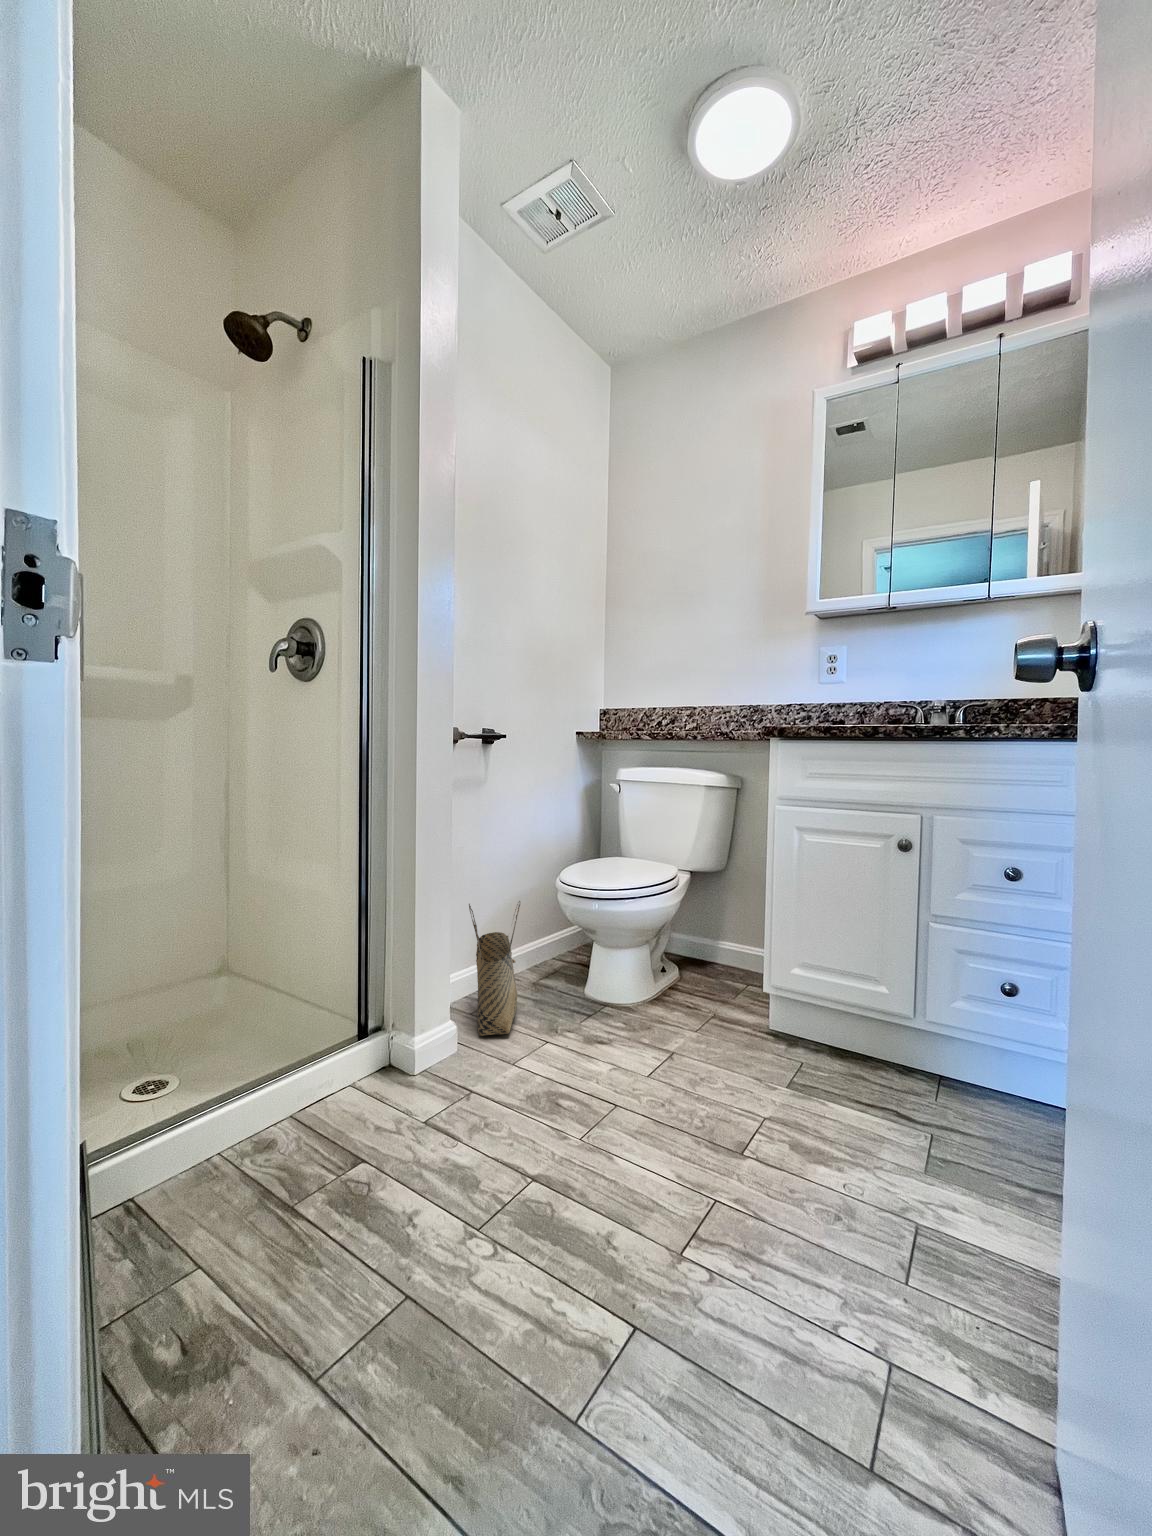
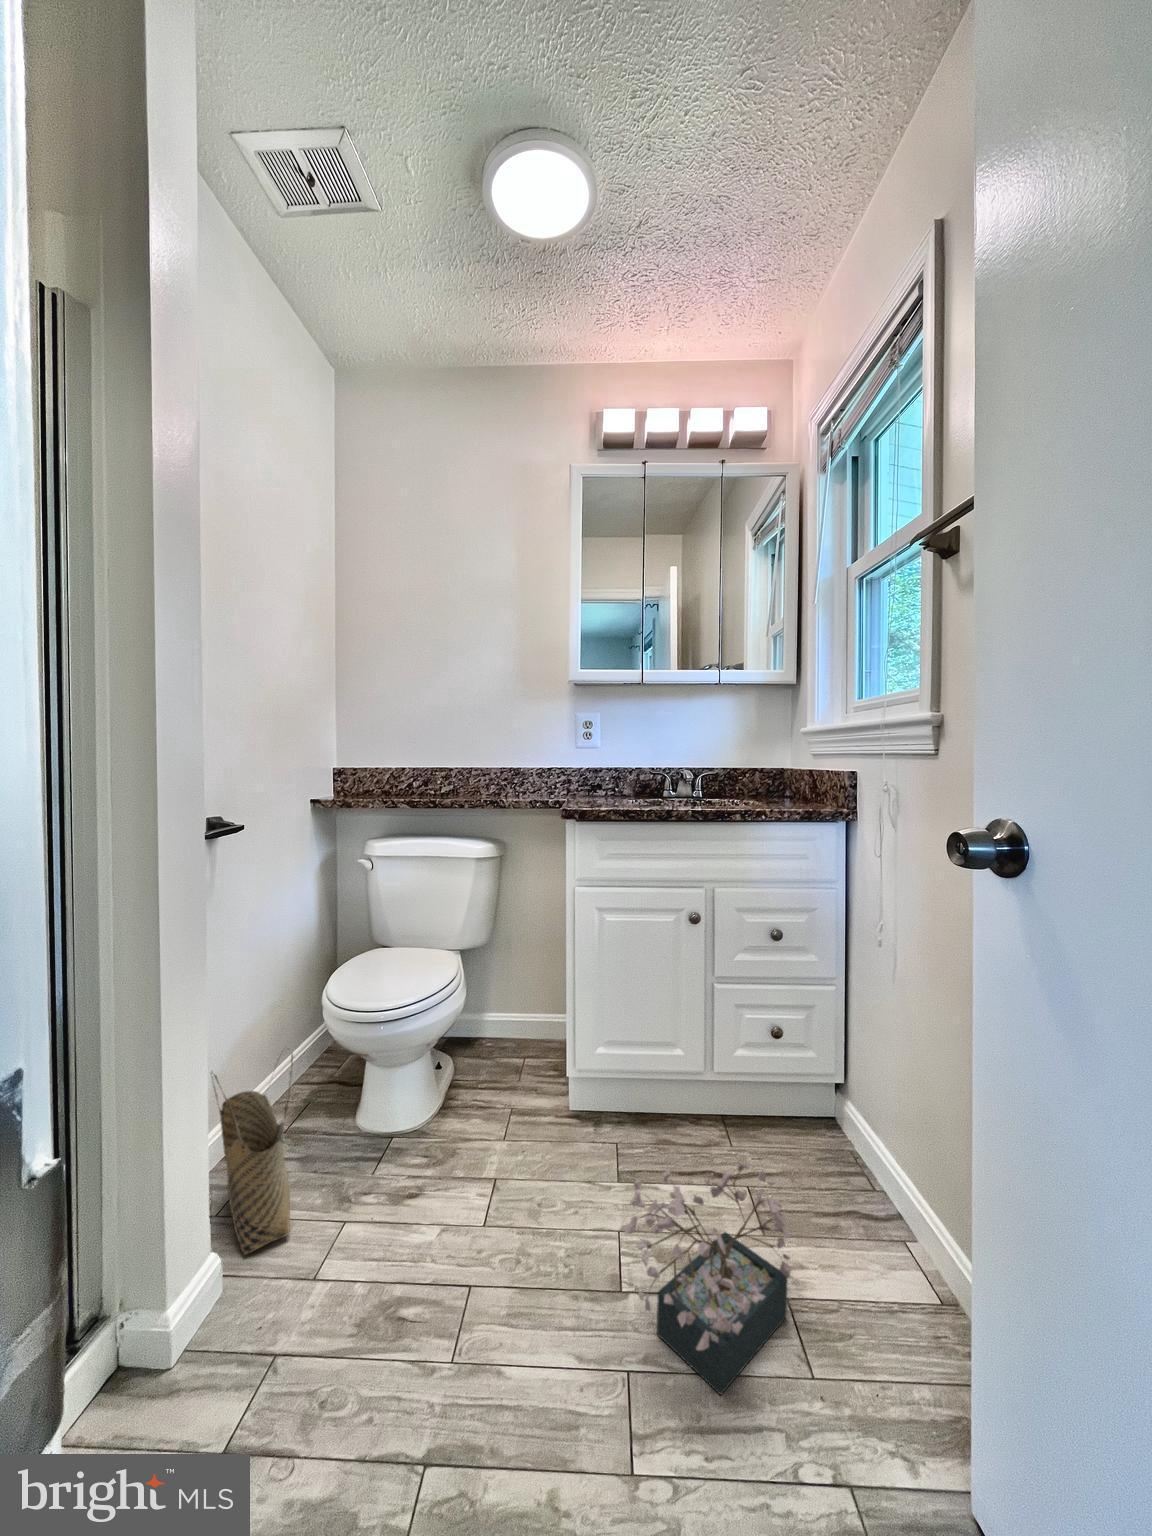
decorative plant: none [721,1037,928,1259] -> present [625,1163,792,1395]

